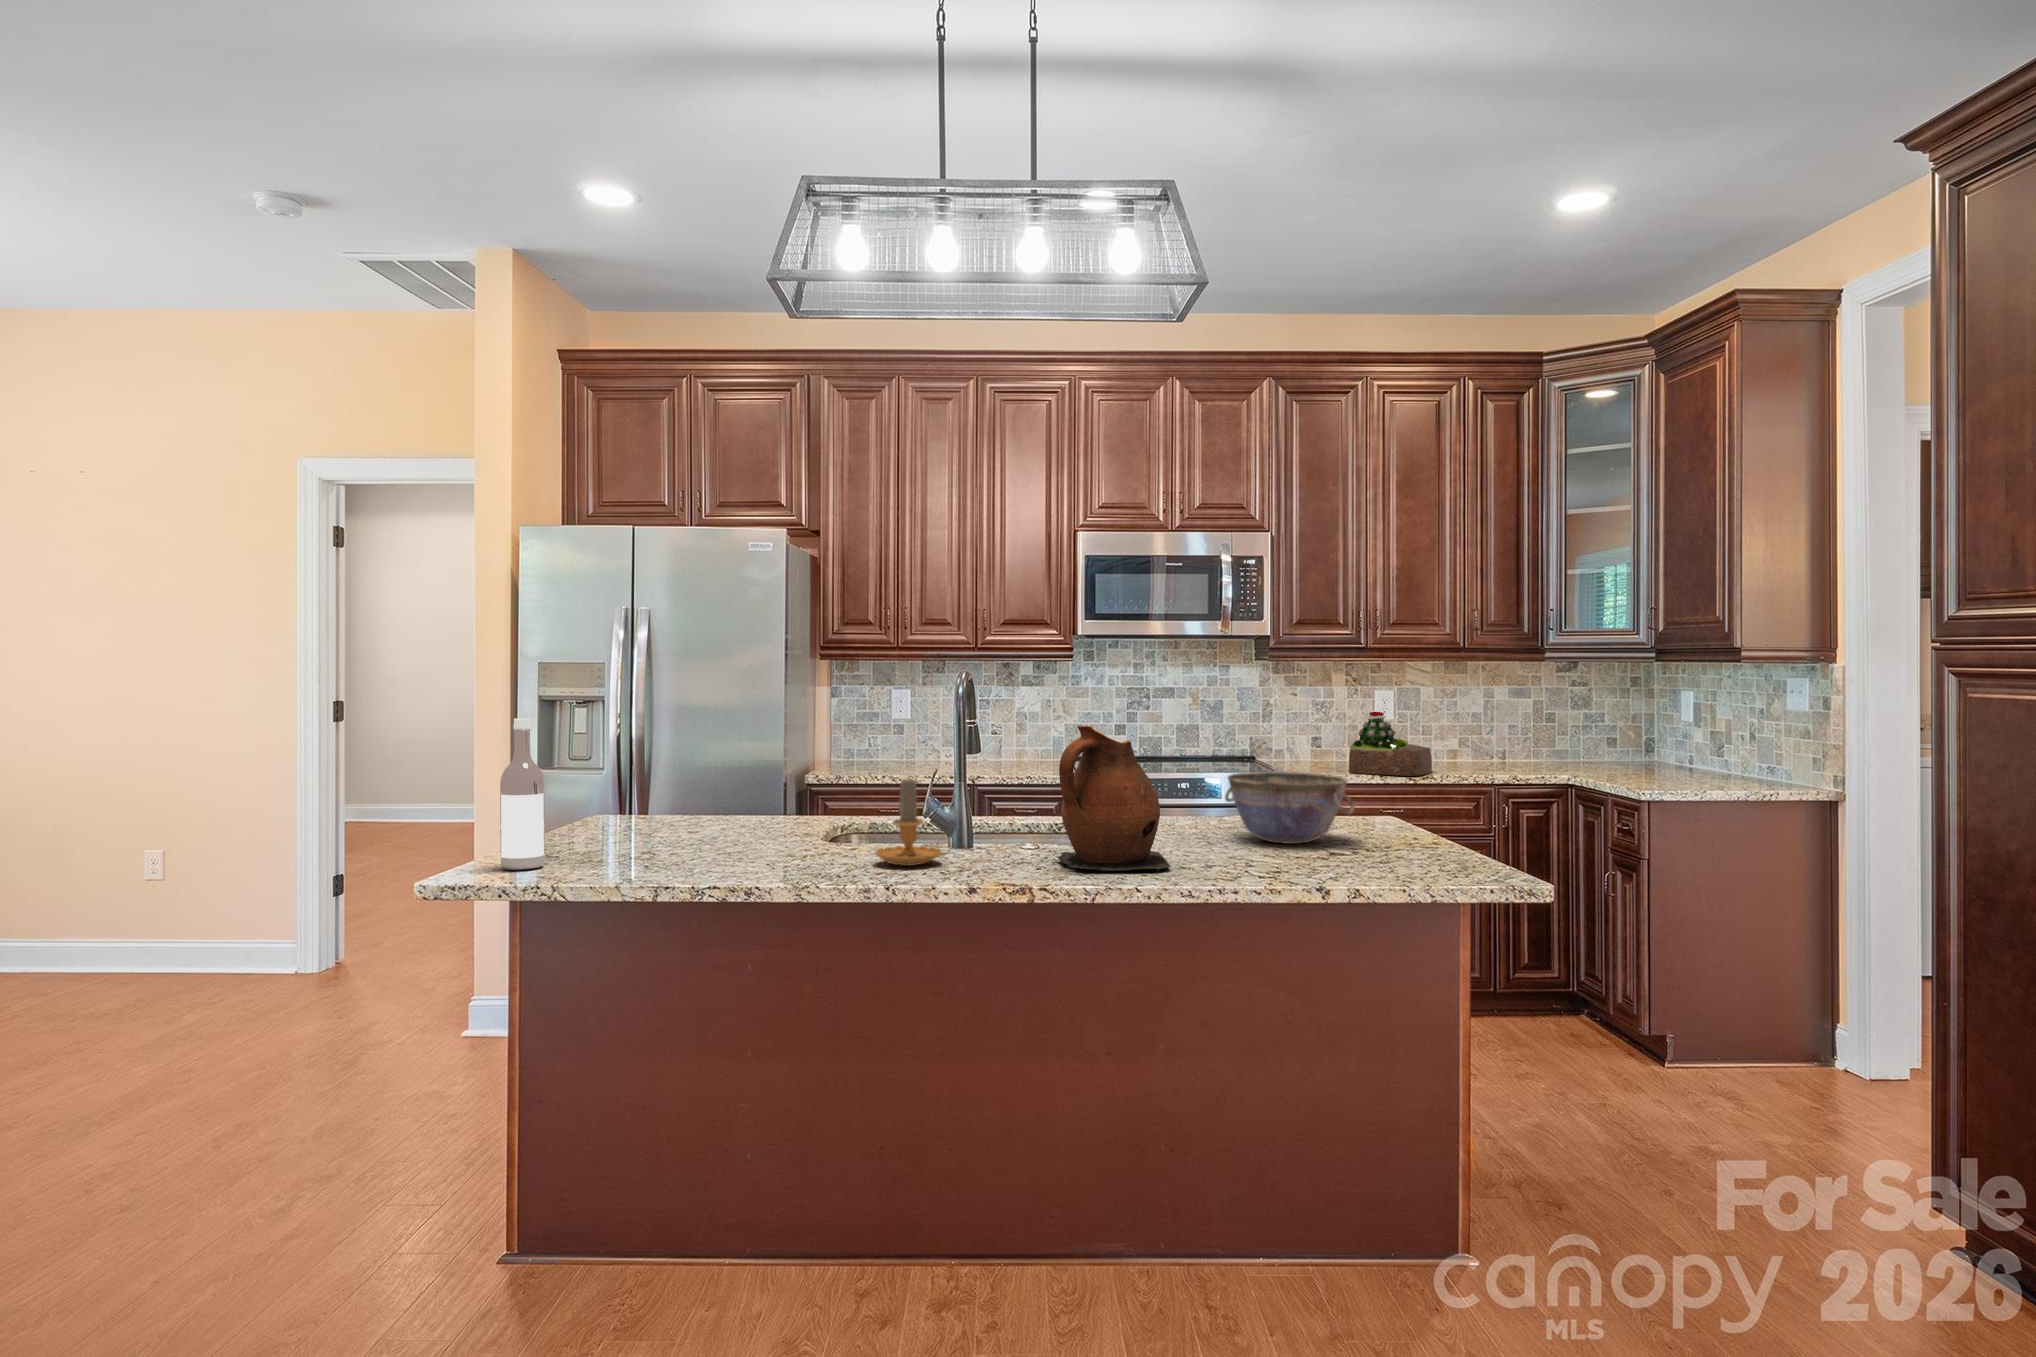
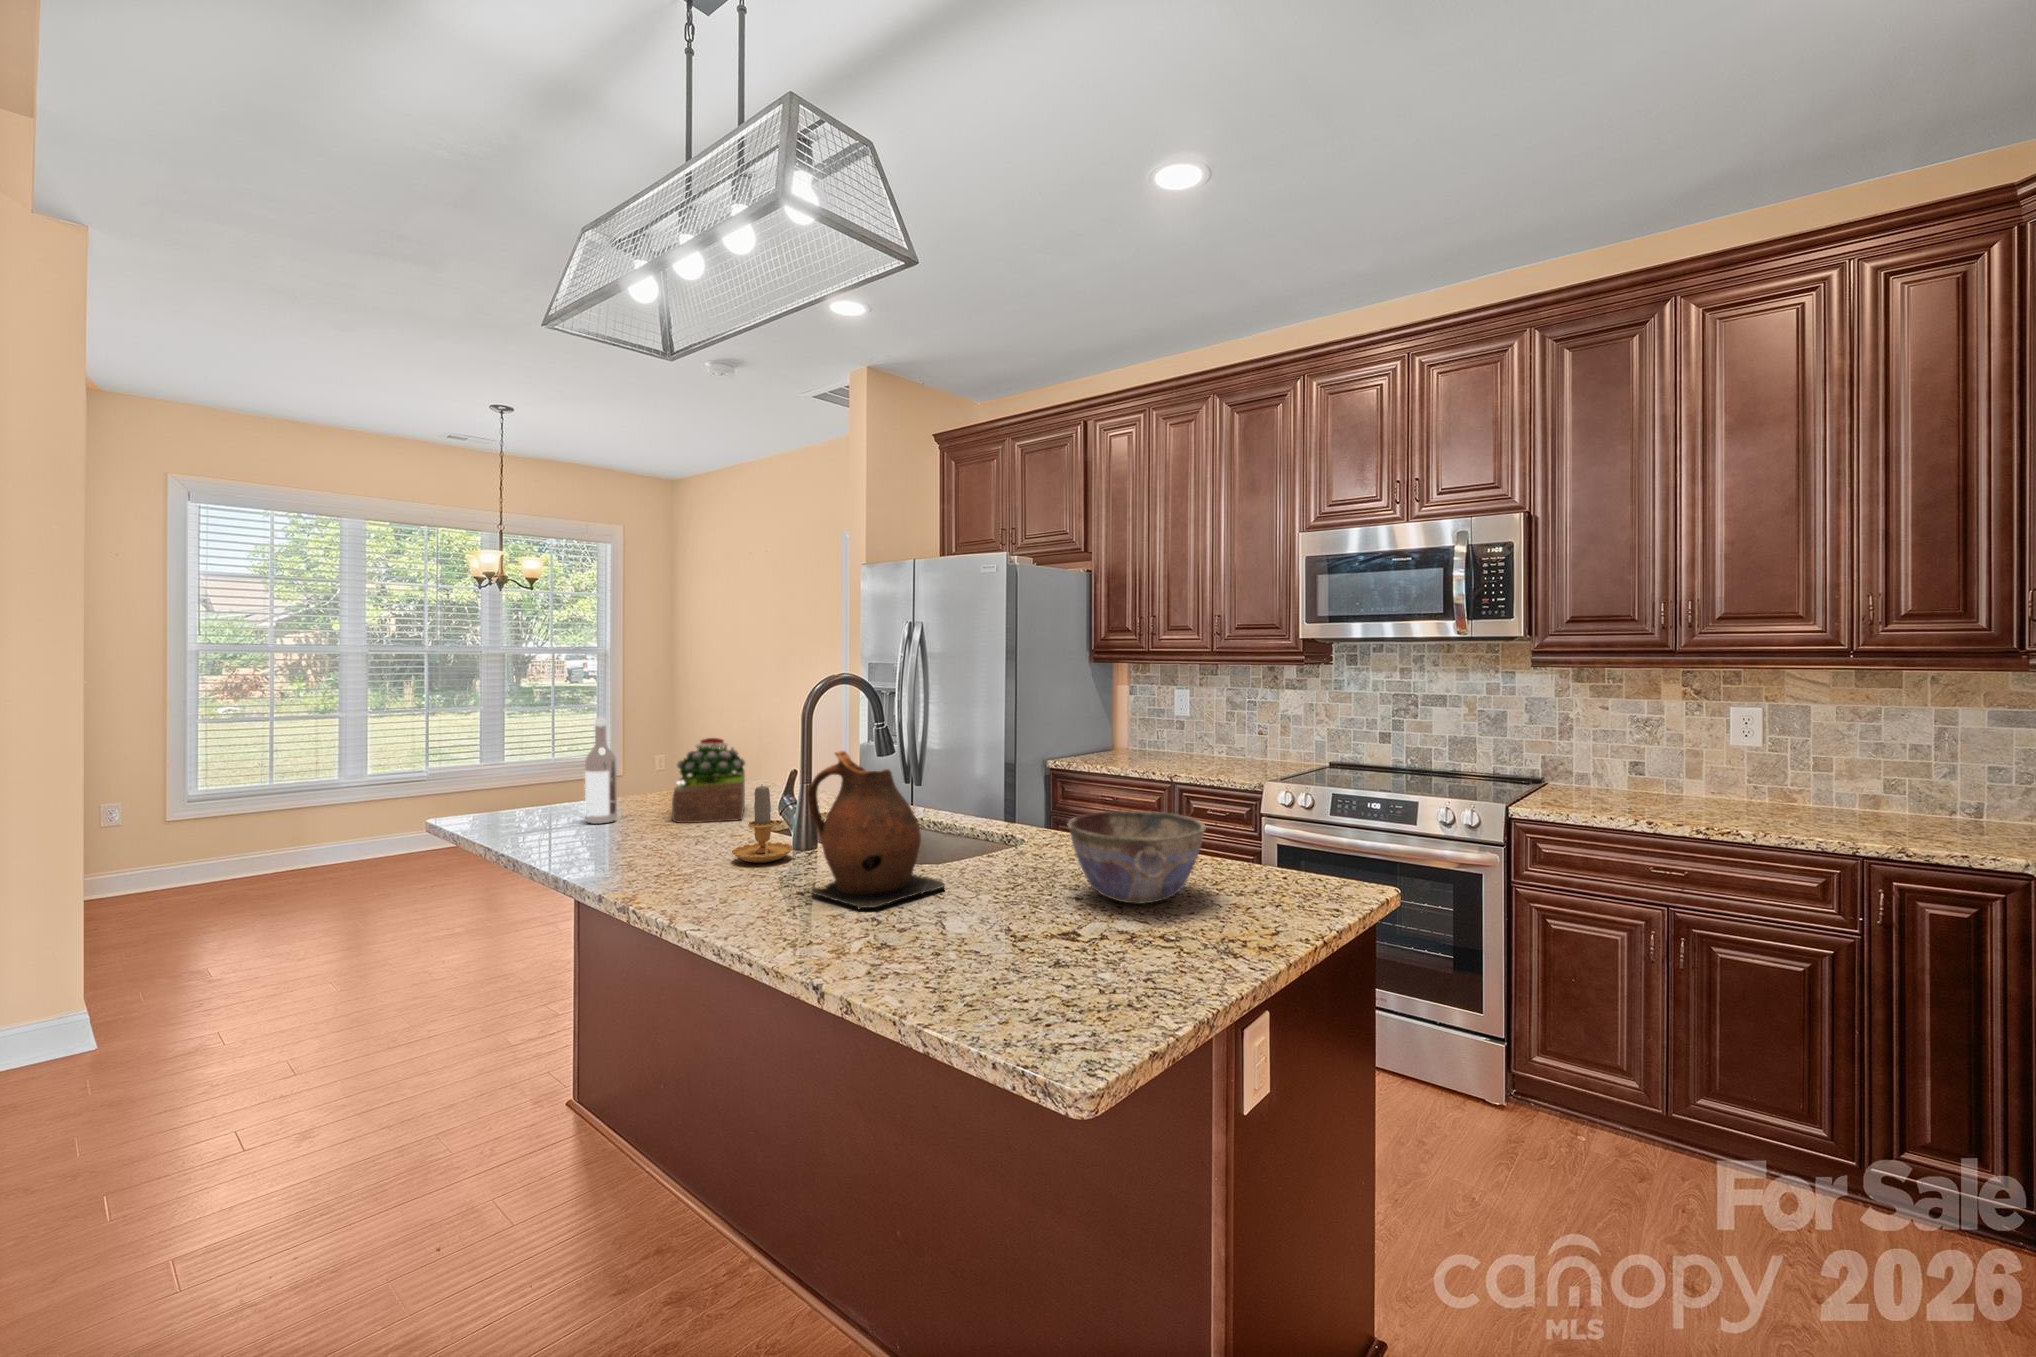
succulent plant: present [1349,712,1432,776] -> present [672,738,745,823]

